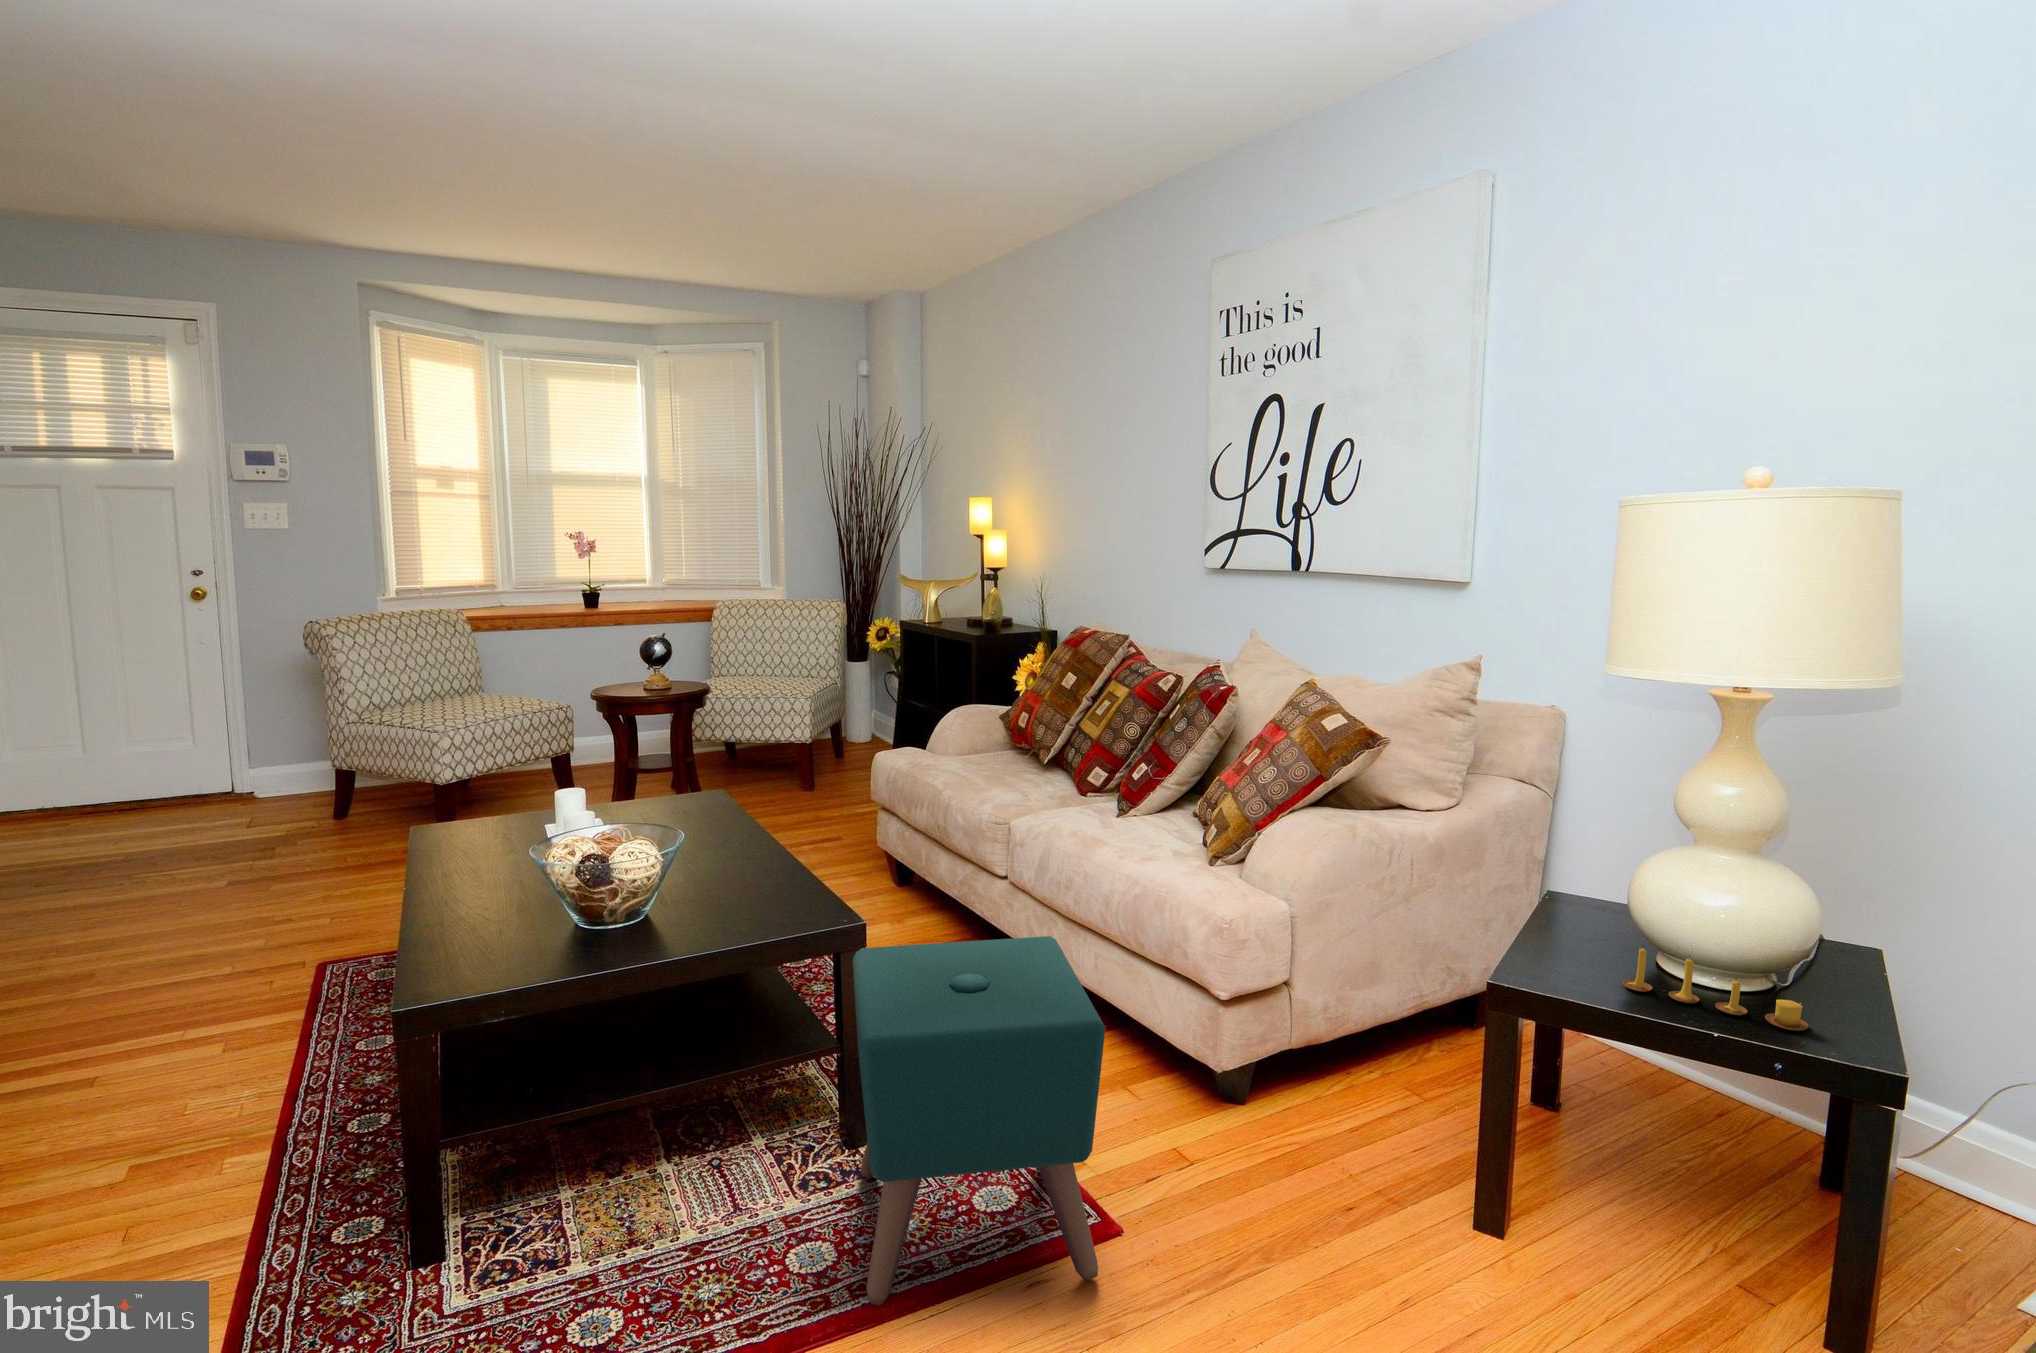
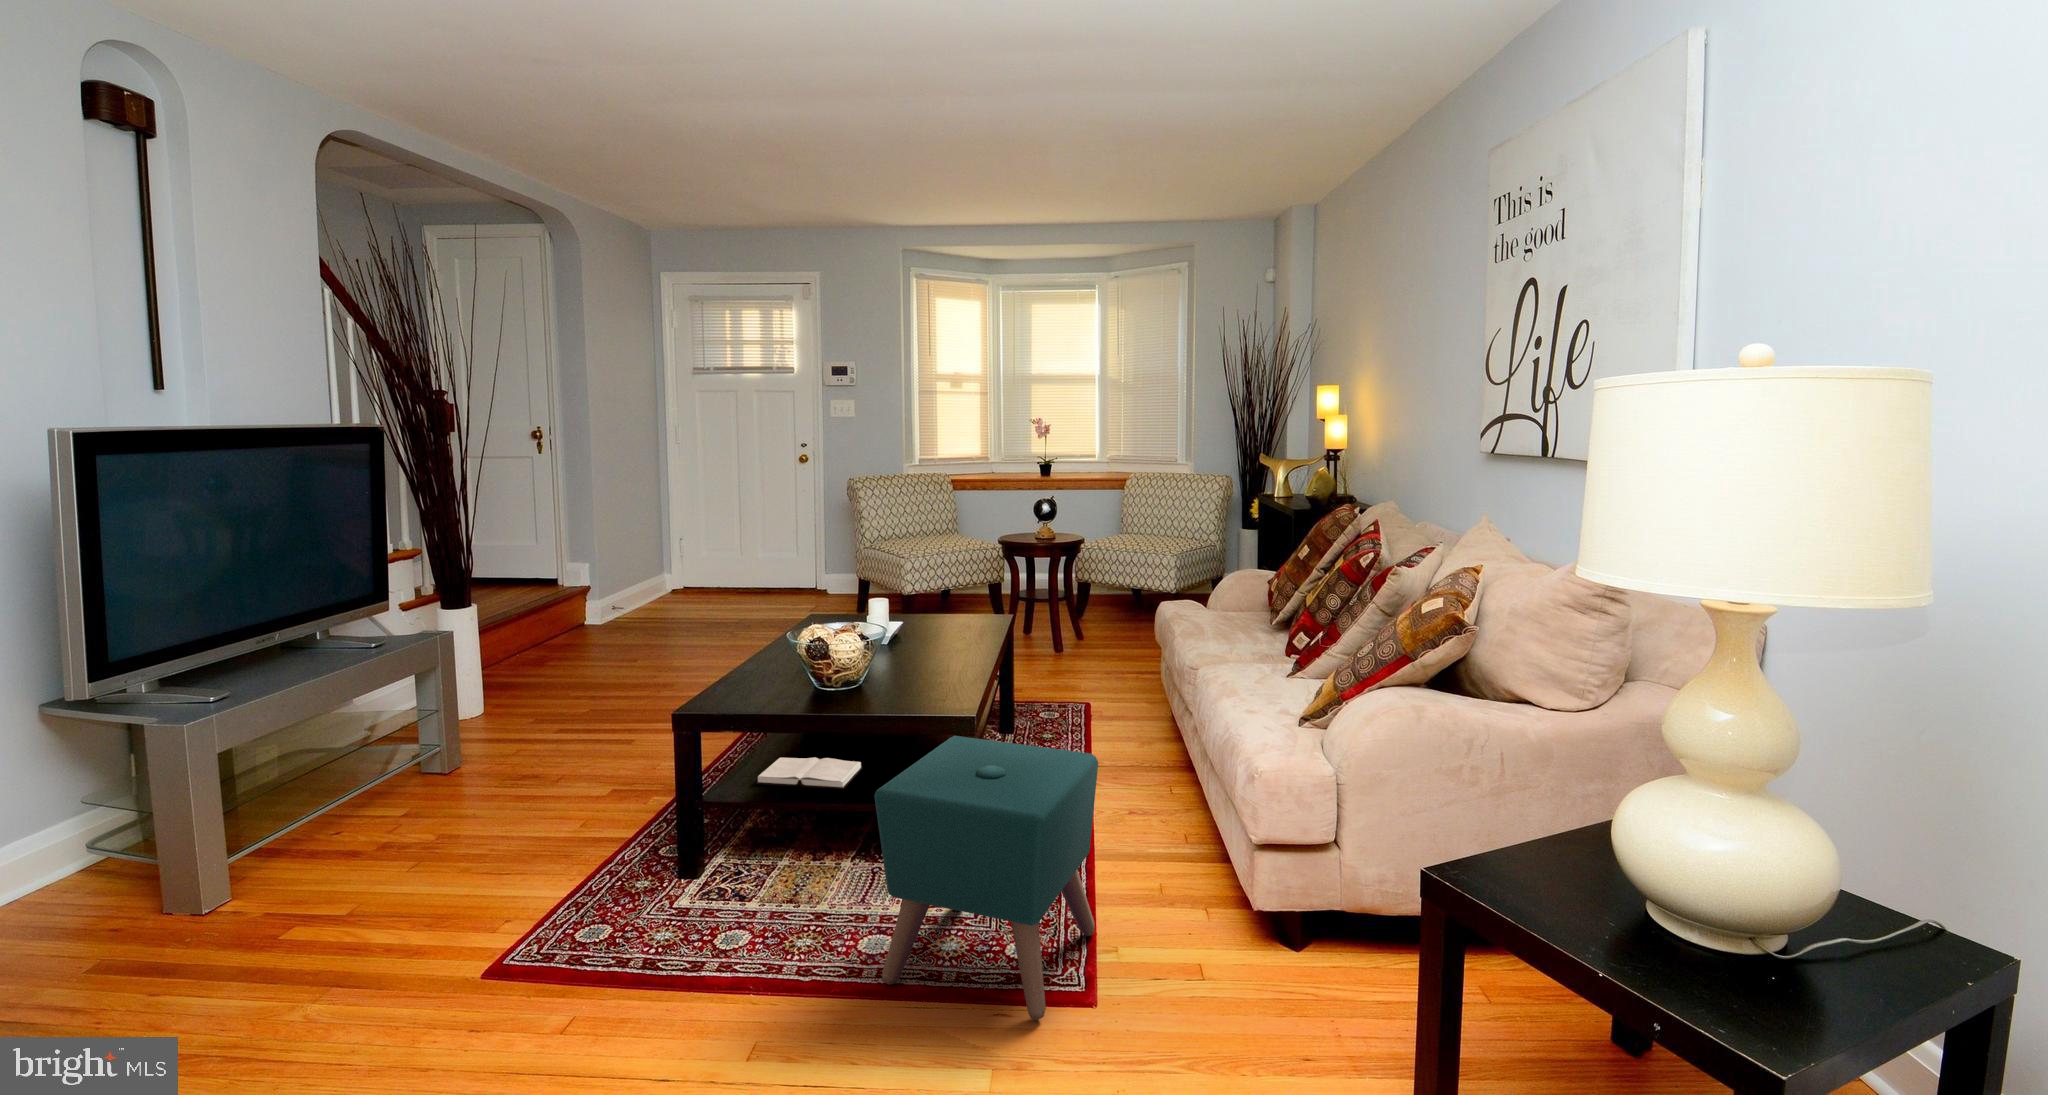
candle: present [1623,946,1809,1031] -> none [1548,864,1711,991]
hardback book: none [514,1016,661,1084] -> present [756,757,862,789]

